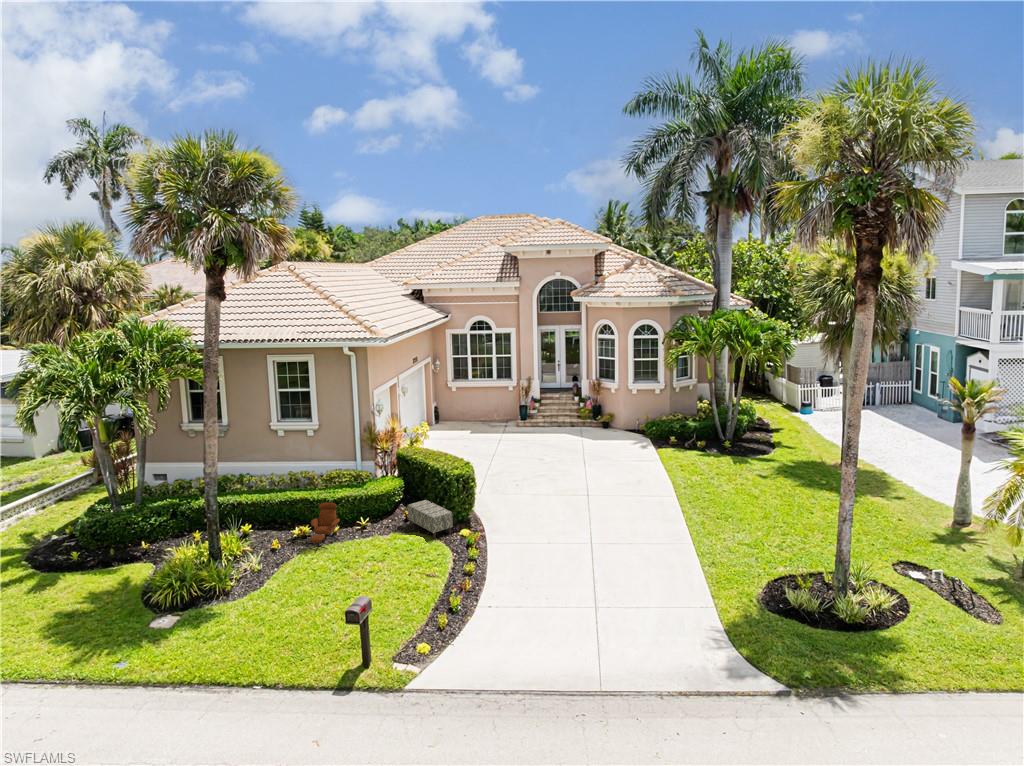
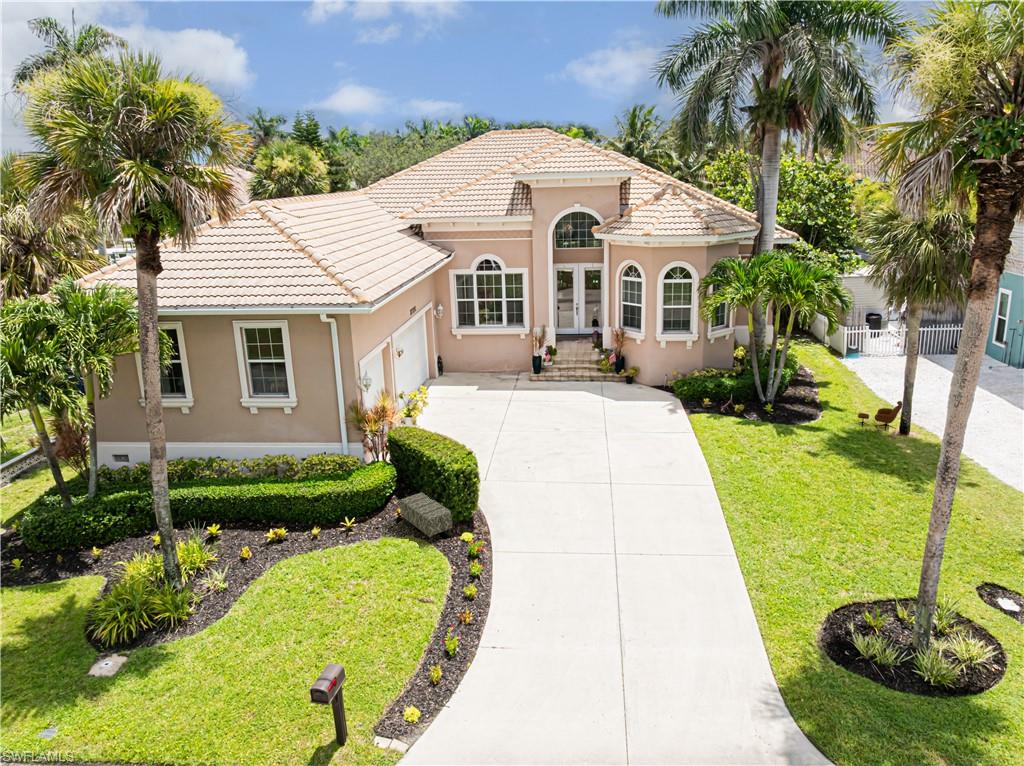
lounge chair: present [311,502,340,552] -> present [858,401,902,431]

